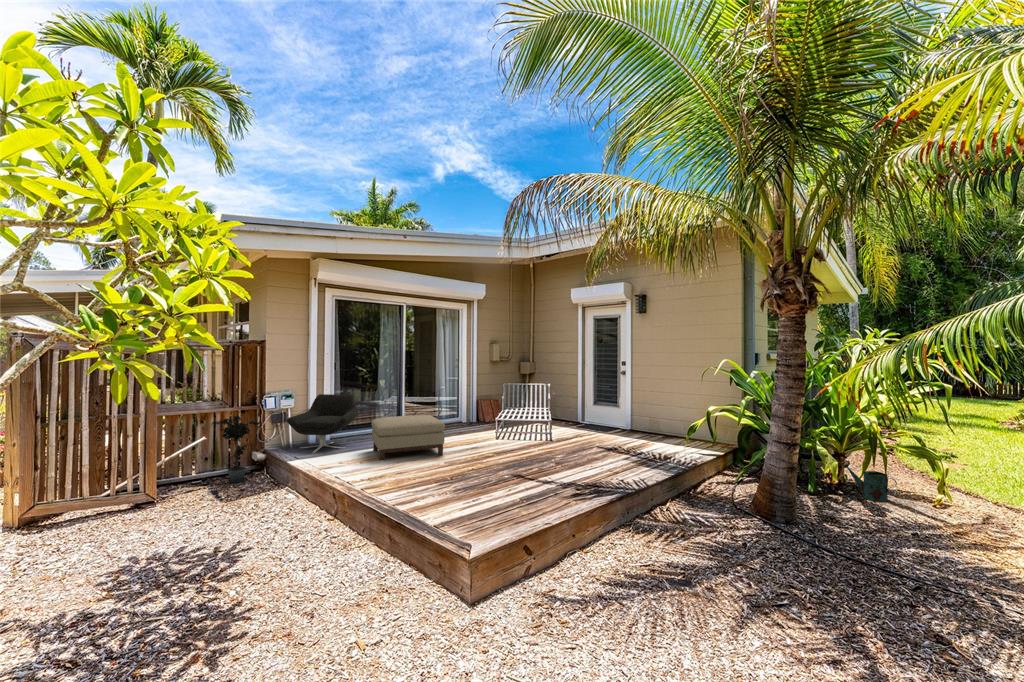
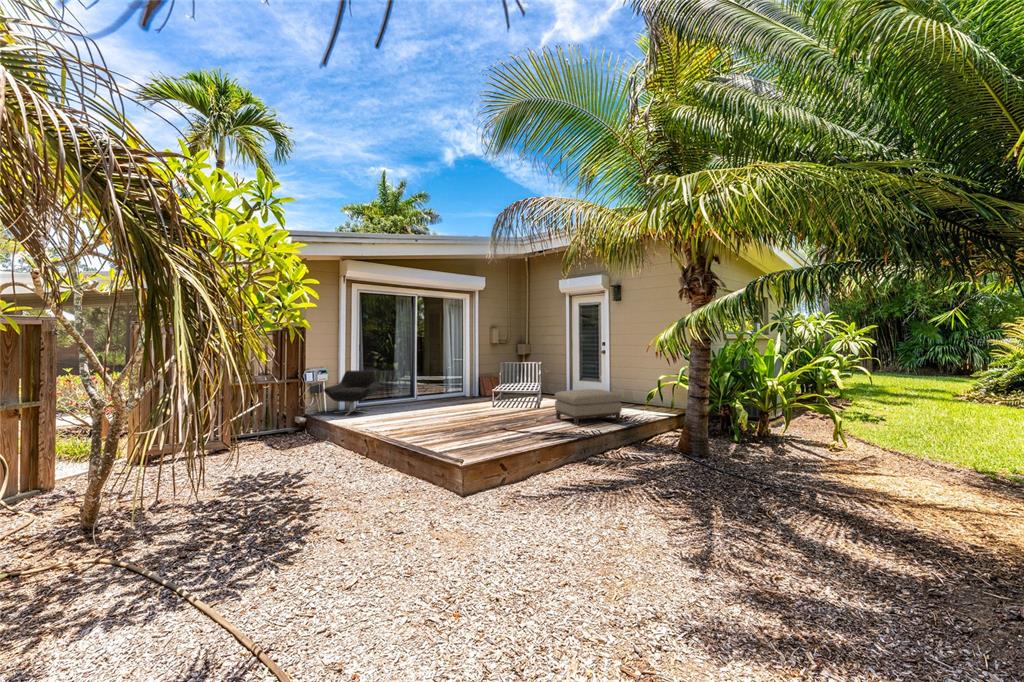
potted plant: present [211,414,262,483] -> none [266,384,305,439]
ottoman: present [371,415,445,461] -> present [555,389,622,425]
watering can: present [843,464,897,502] -> none [765,420,801,448]

